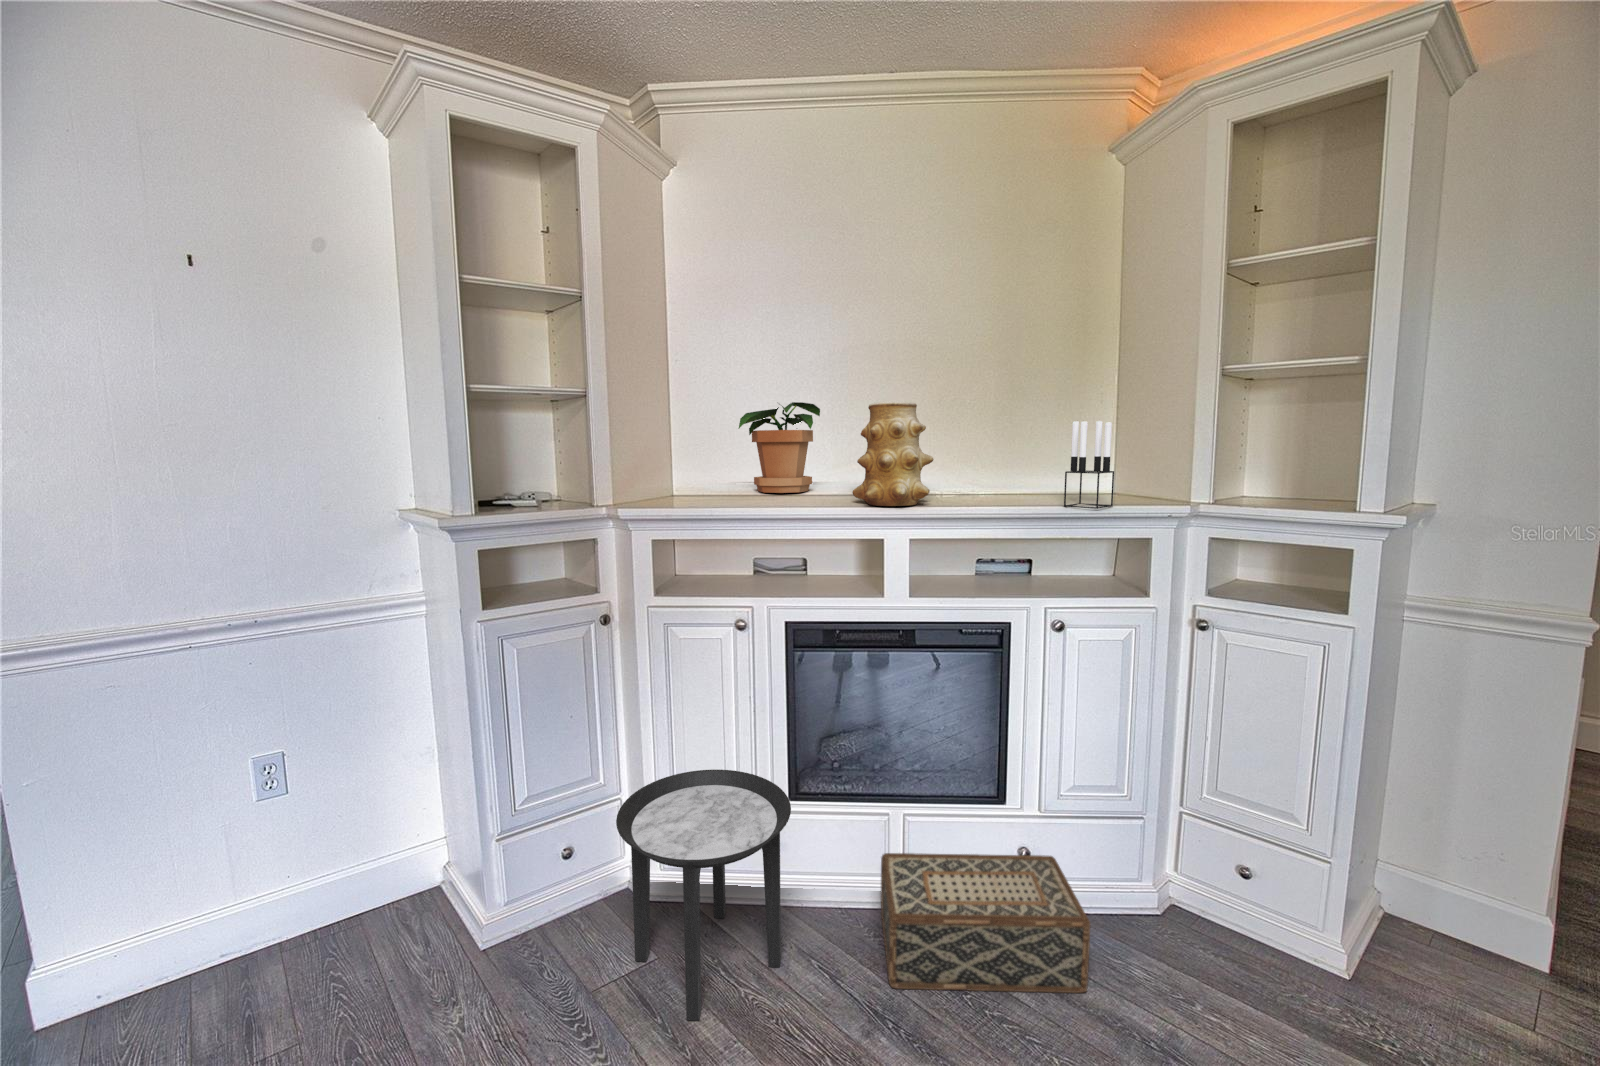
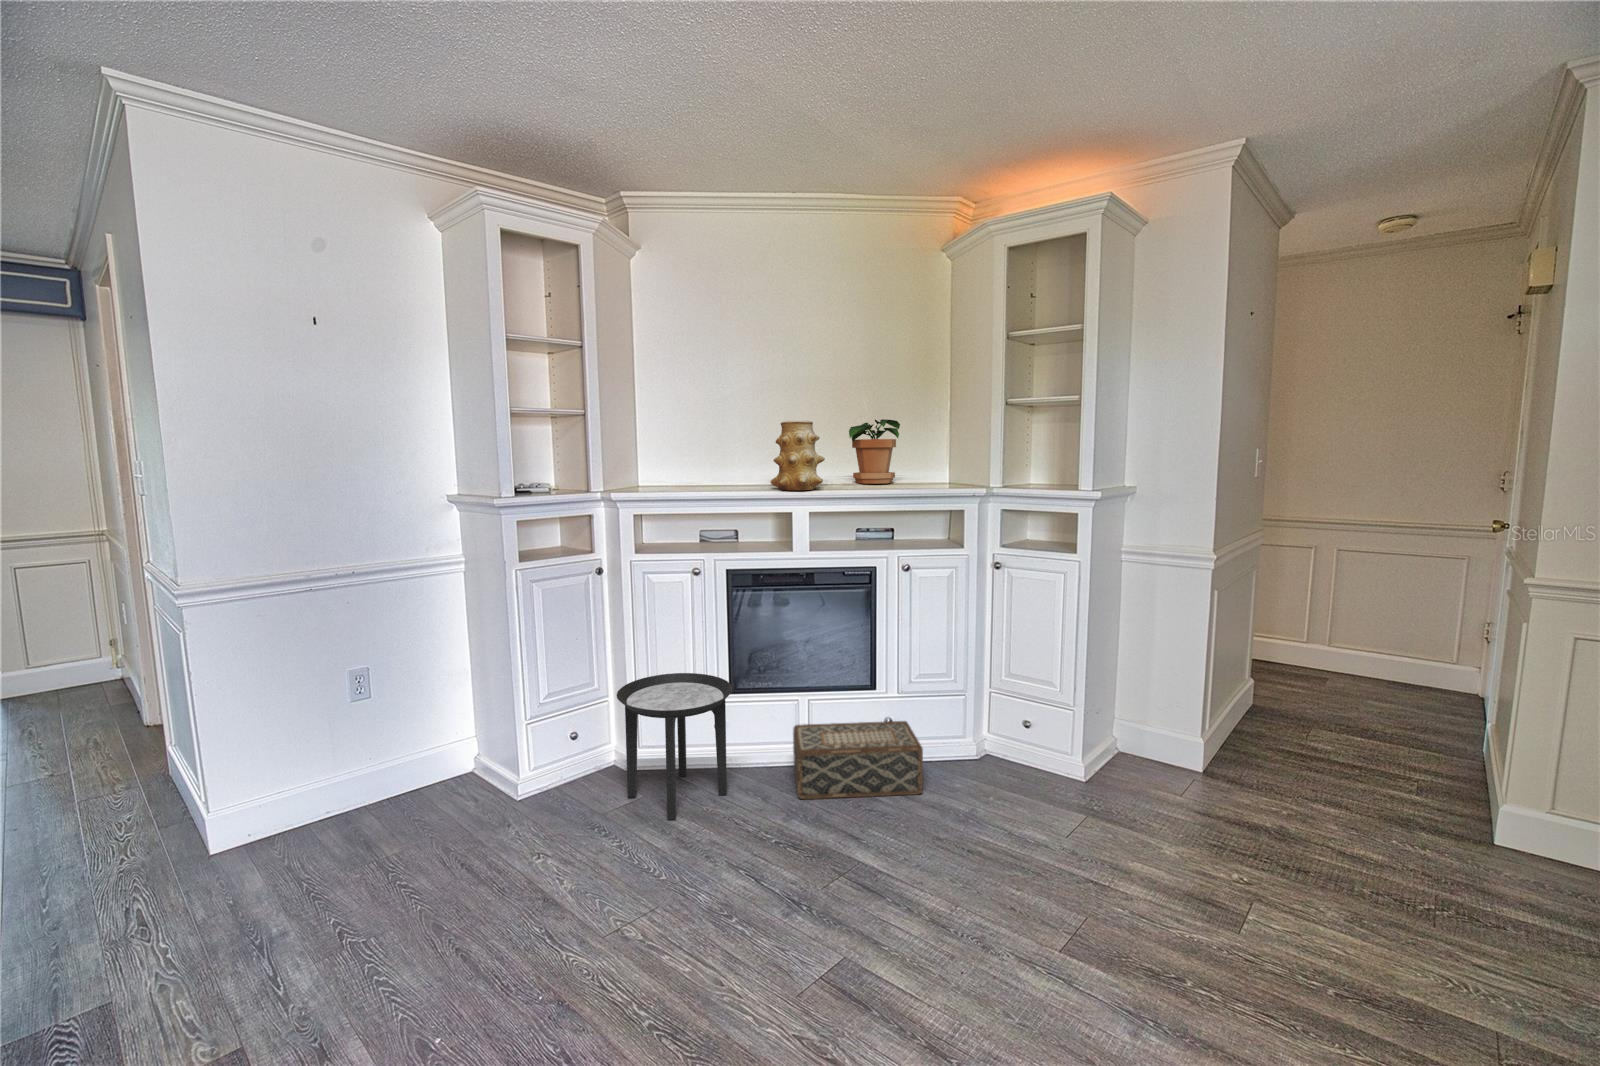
potted plant: present [739,402,820,493] -> present [849,419,900,484]
candle holder: present [1064,421,1114,509] -> none [910,433,942,491]

